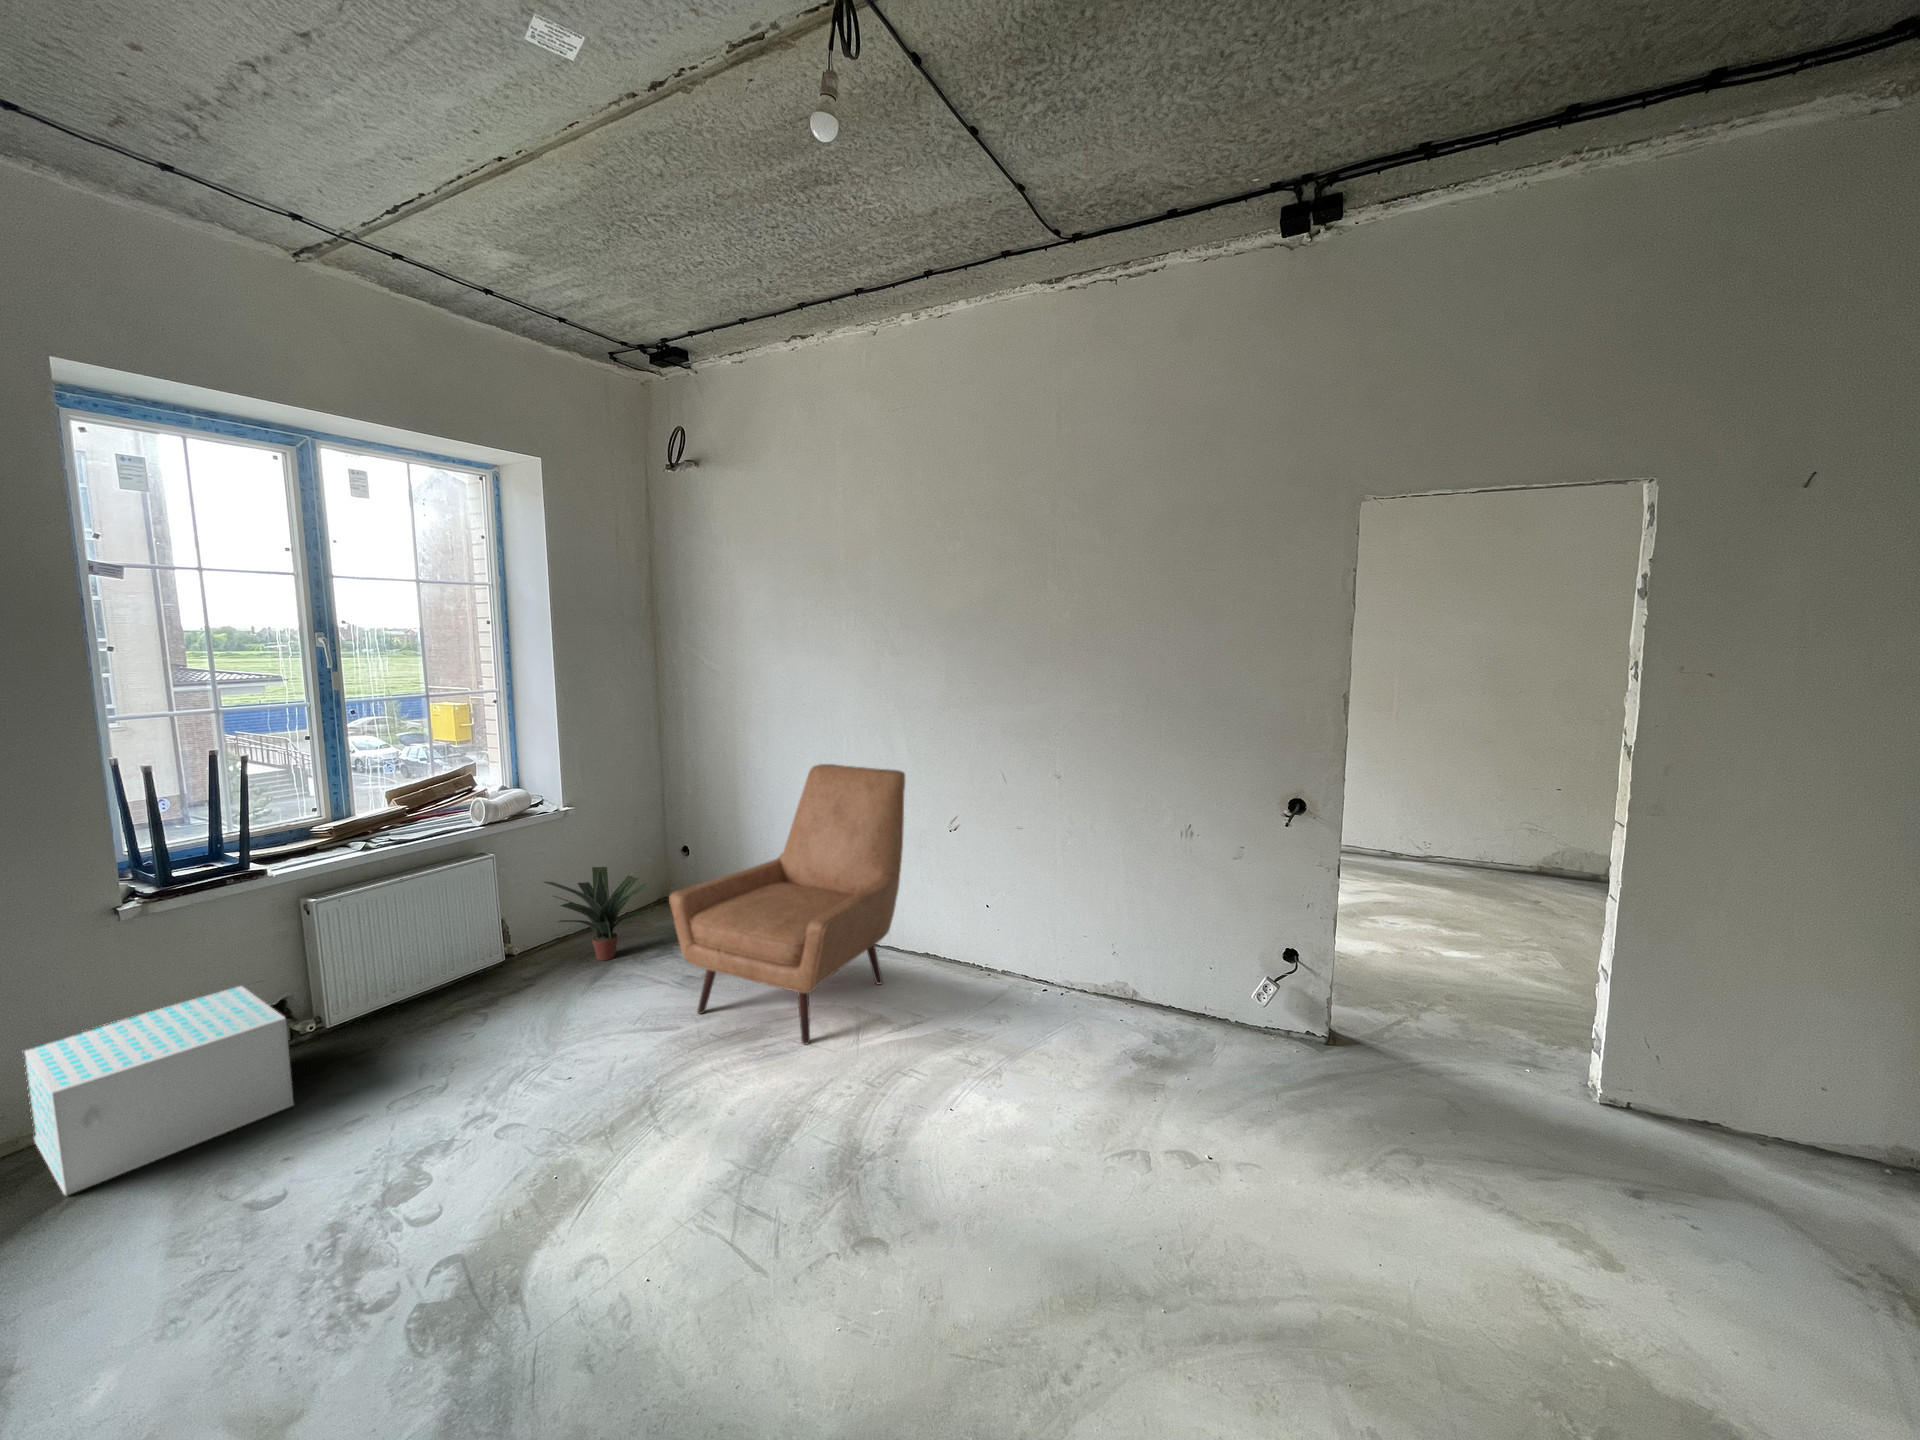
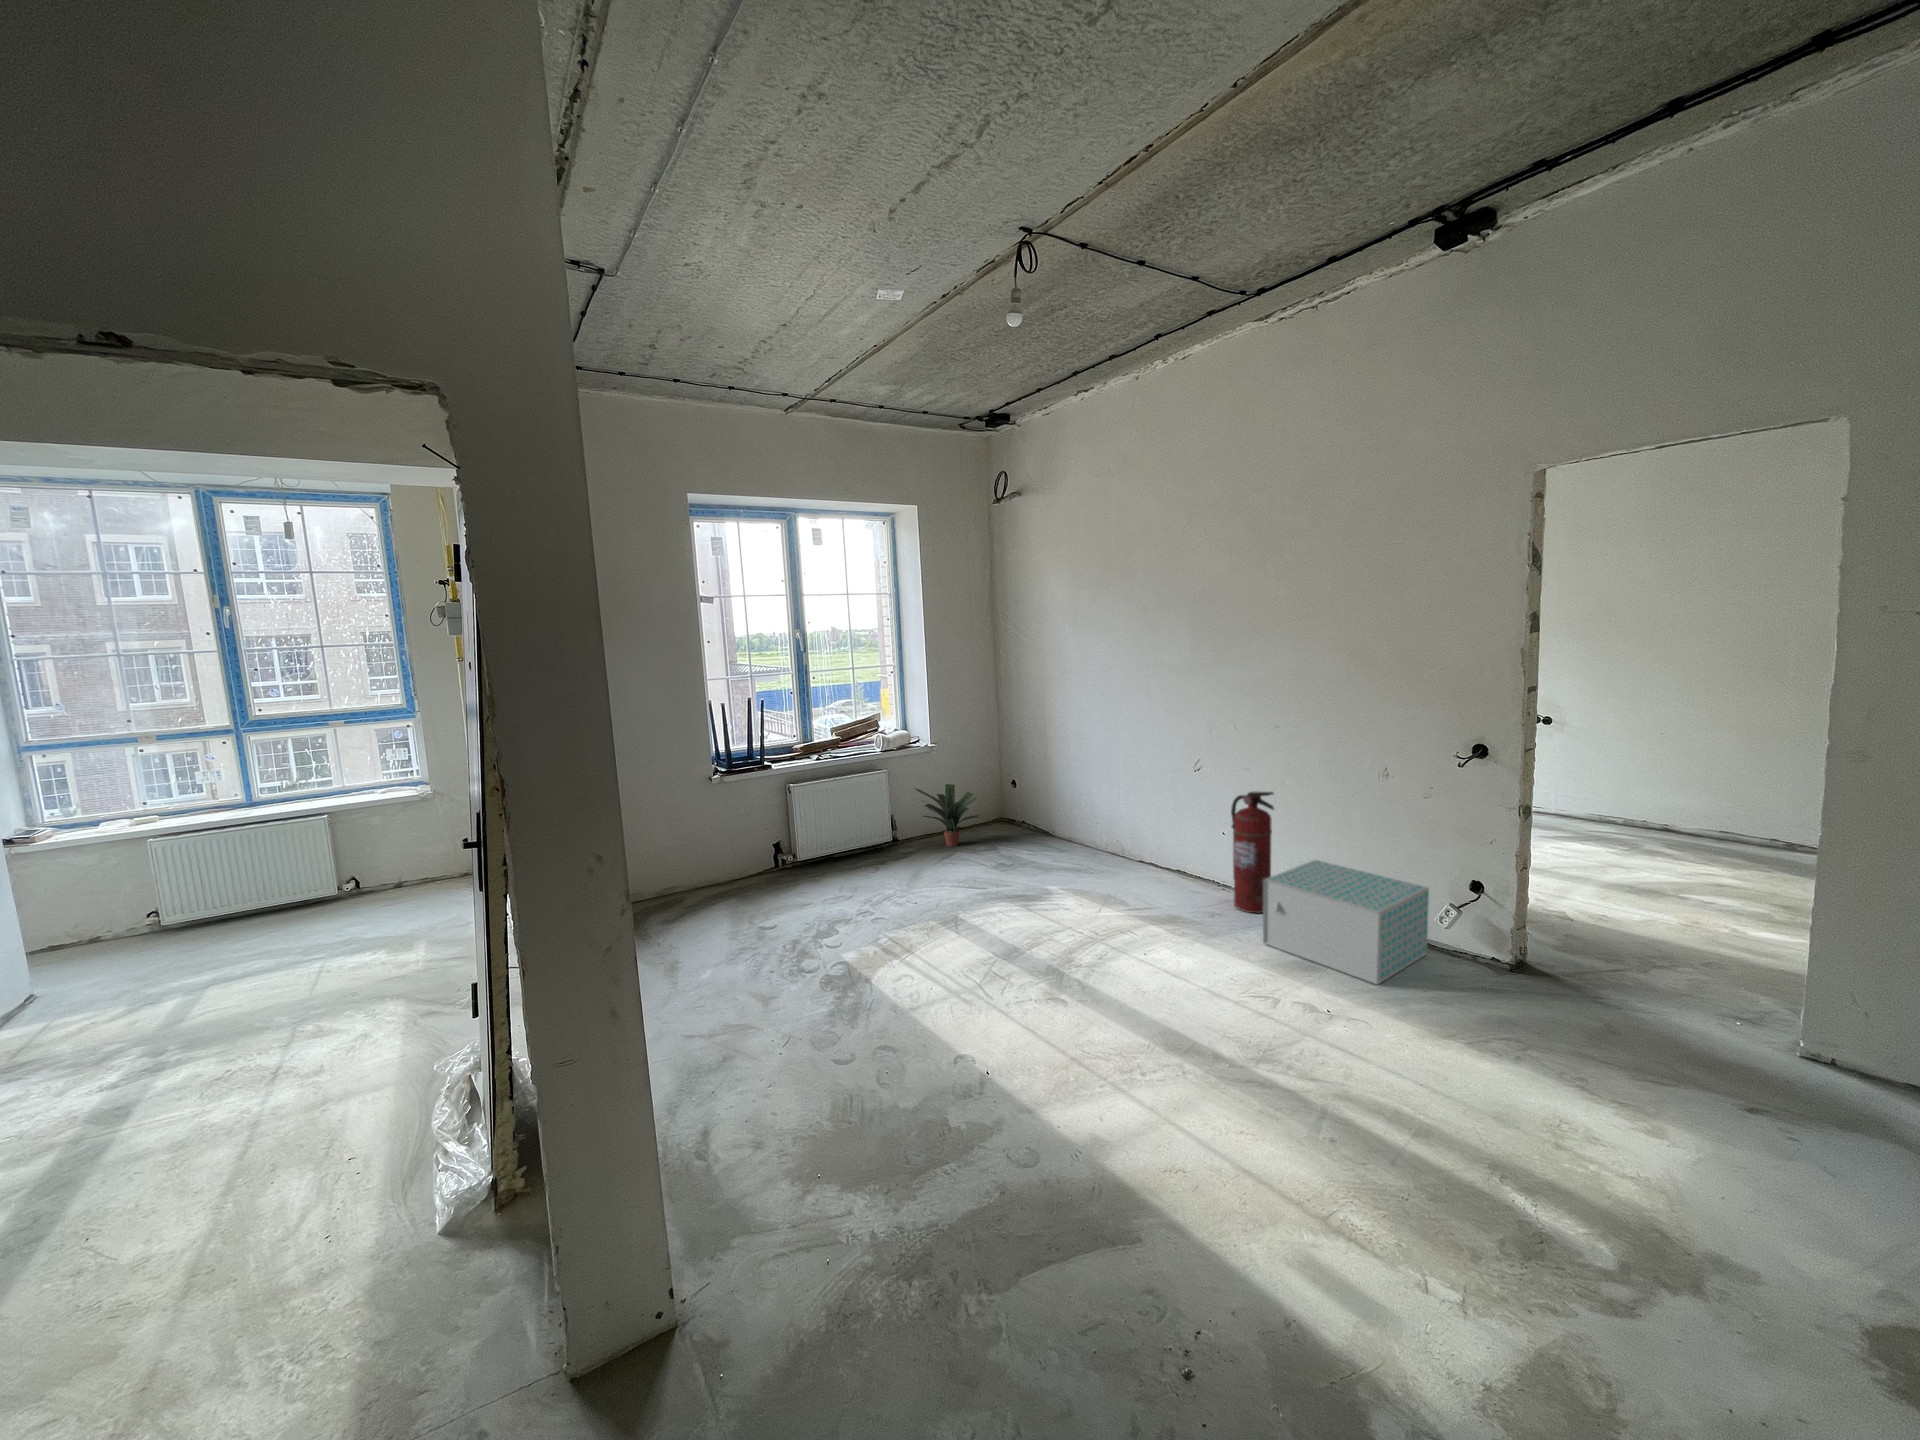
chair: present [669,764,905,1044] -> none [983,716,1155,908]
fire extinguisher: none [1009,857,1064,1009] -> present [1231,792,1274,913]
storage box: present [25,986,293,1195] -> present [1263,860,1429,984]

